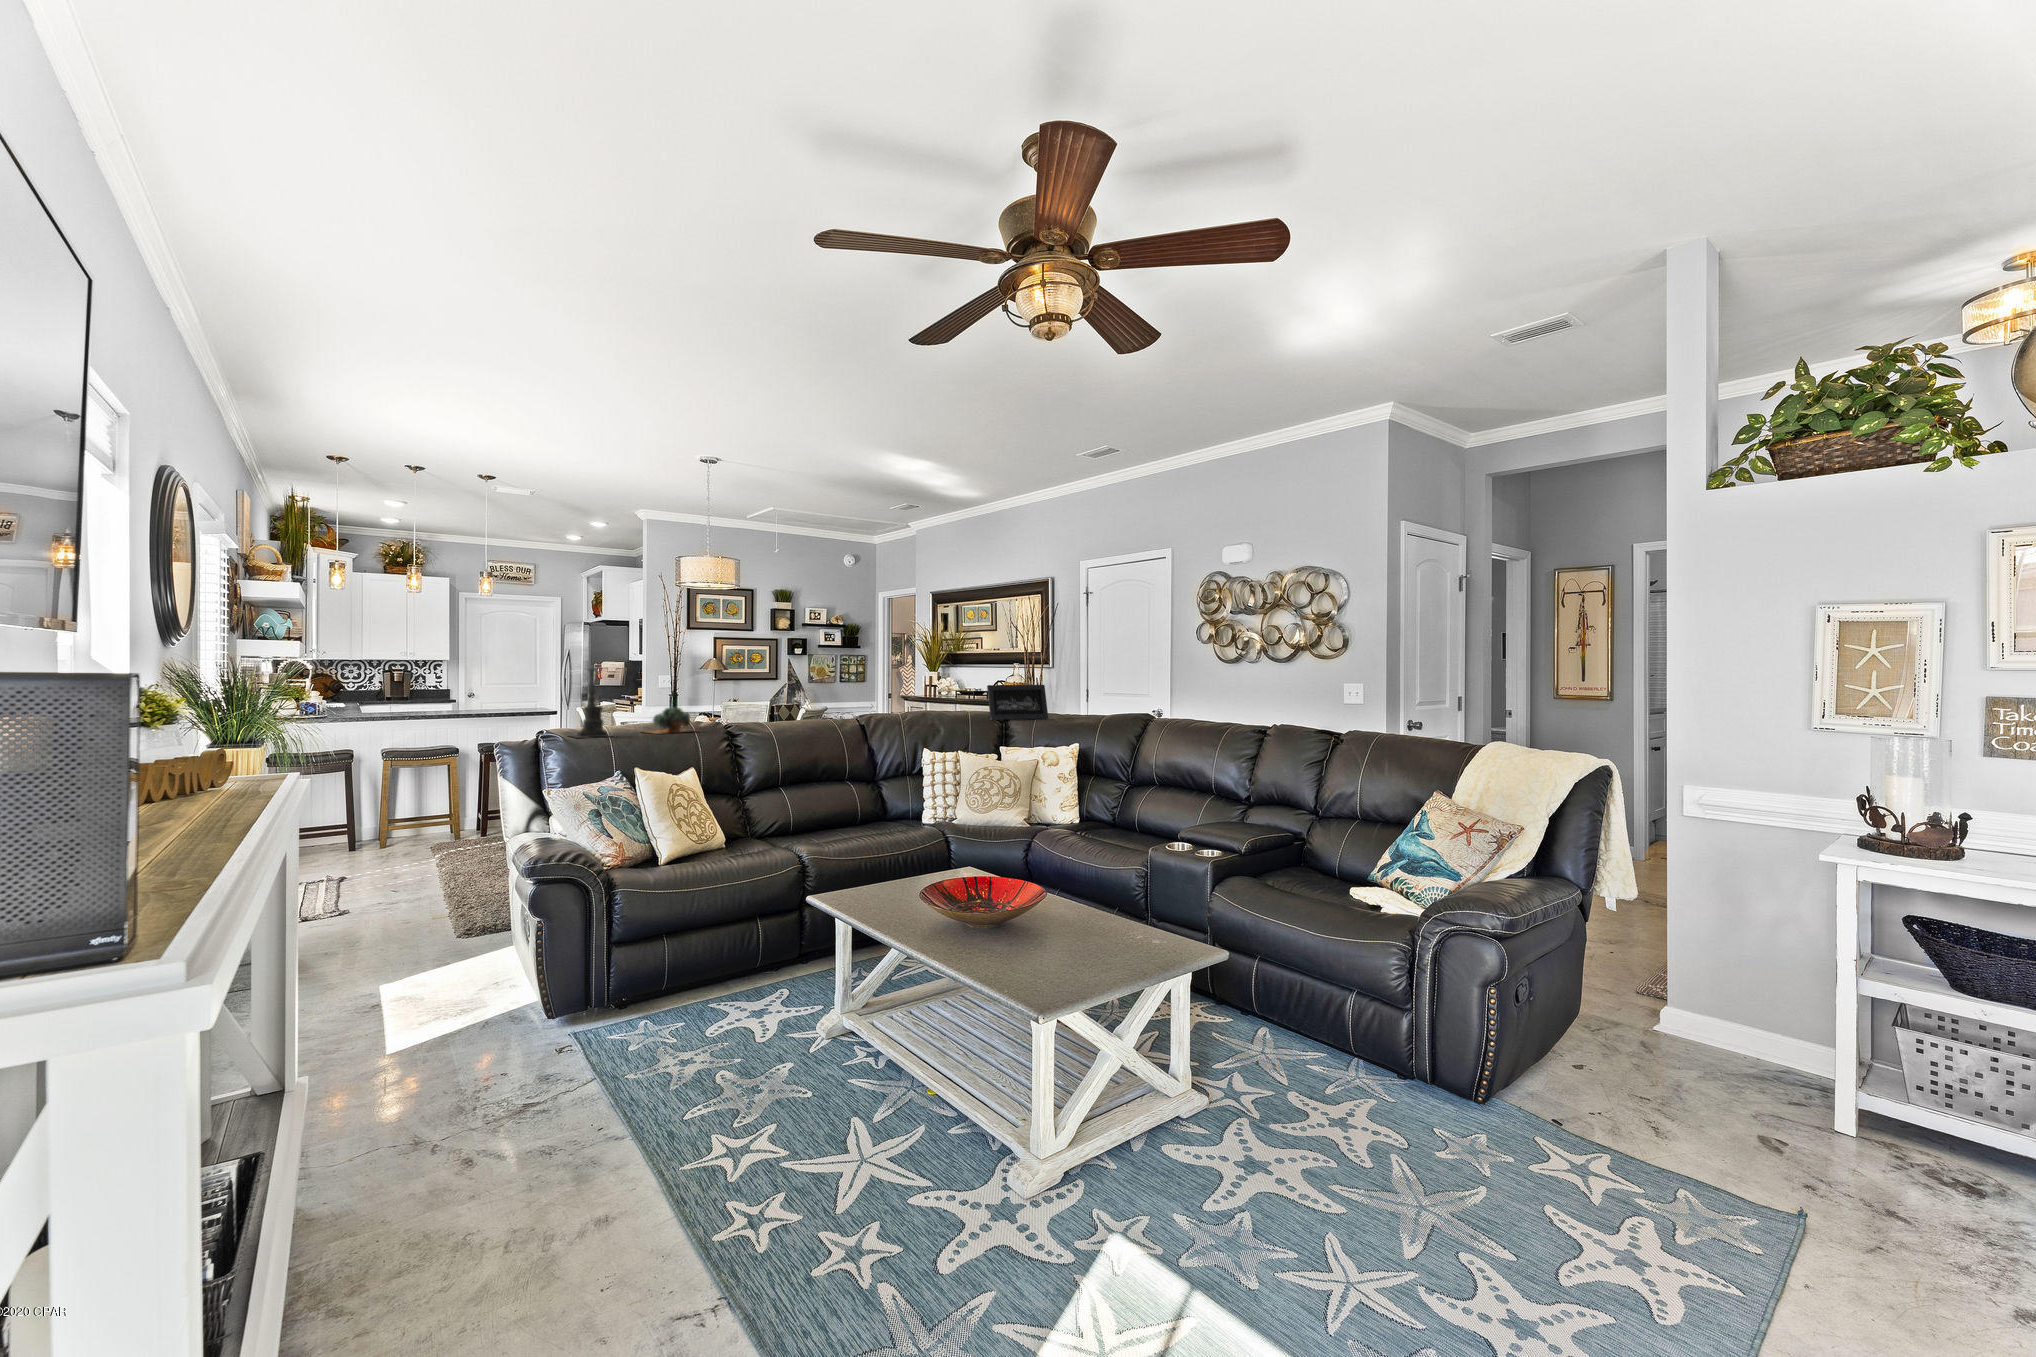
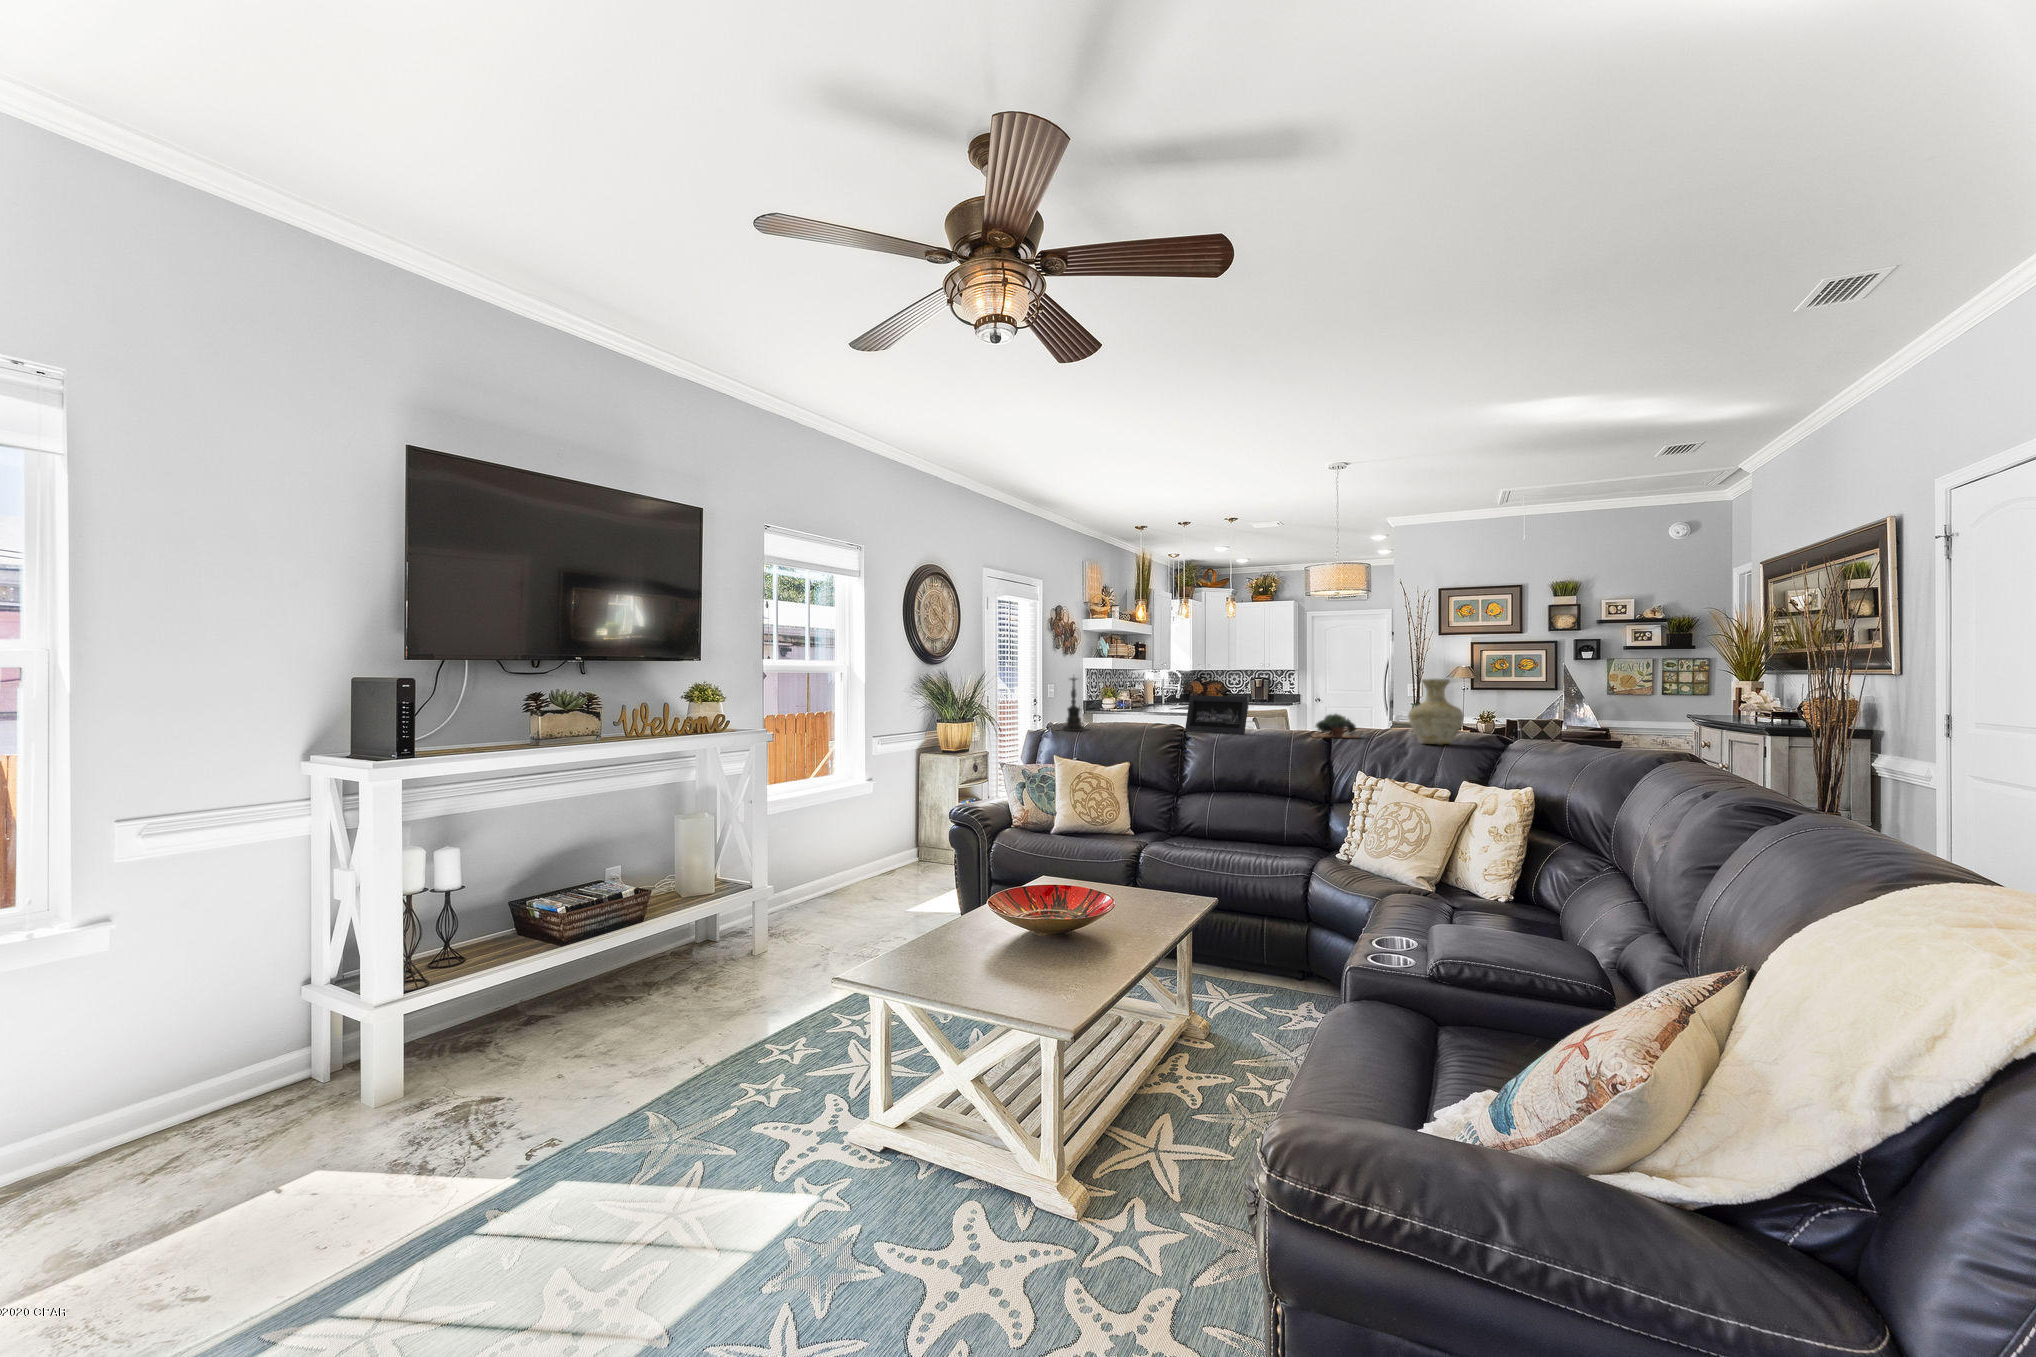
vase: none [935,668,975,721] -> present [1408,679,1464,745]
picture frame: present [987,685,1048,720] -> present [1185,696,1249,734]
succulent plant: present [645,707,698,734] -> present [1310,714,1358,738]

